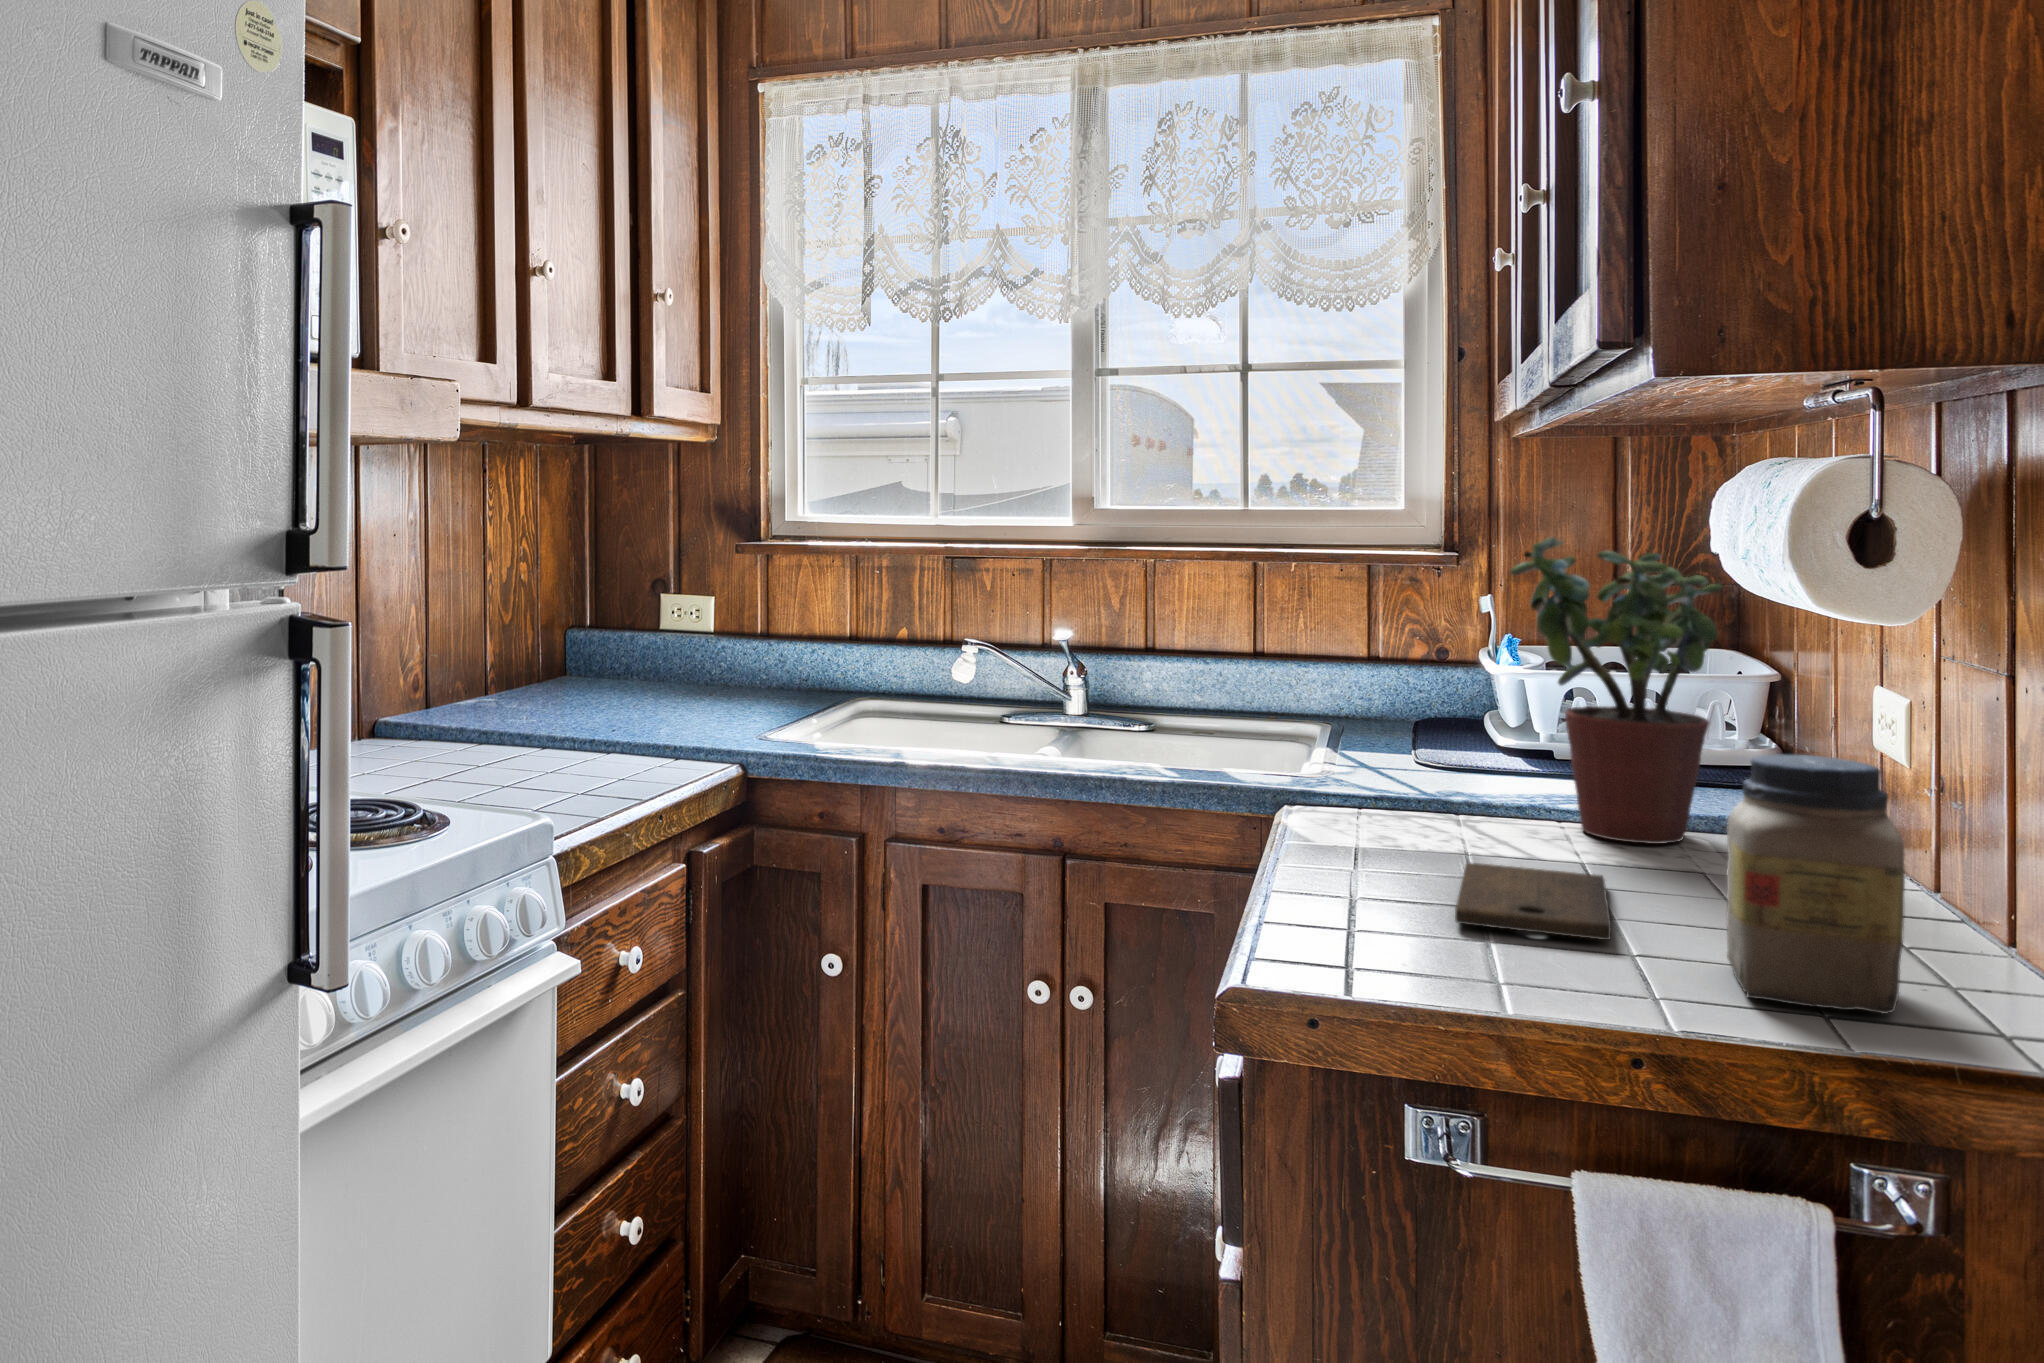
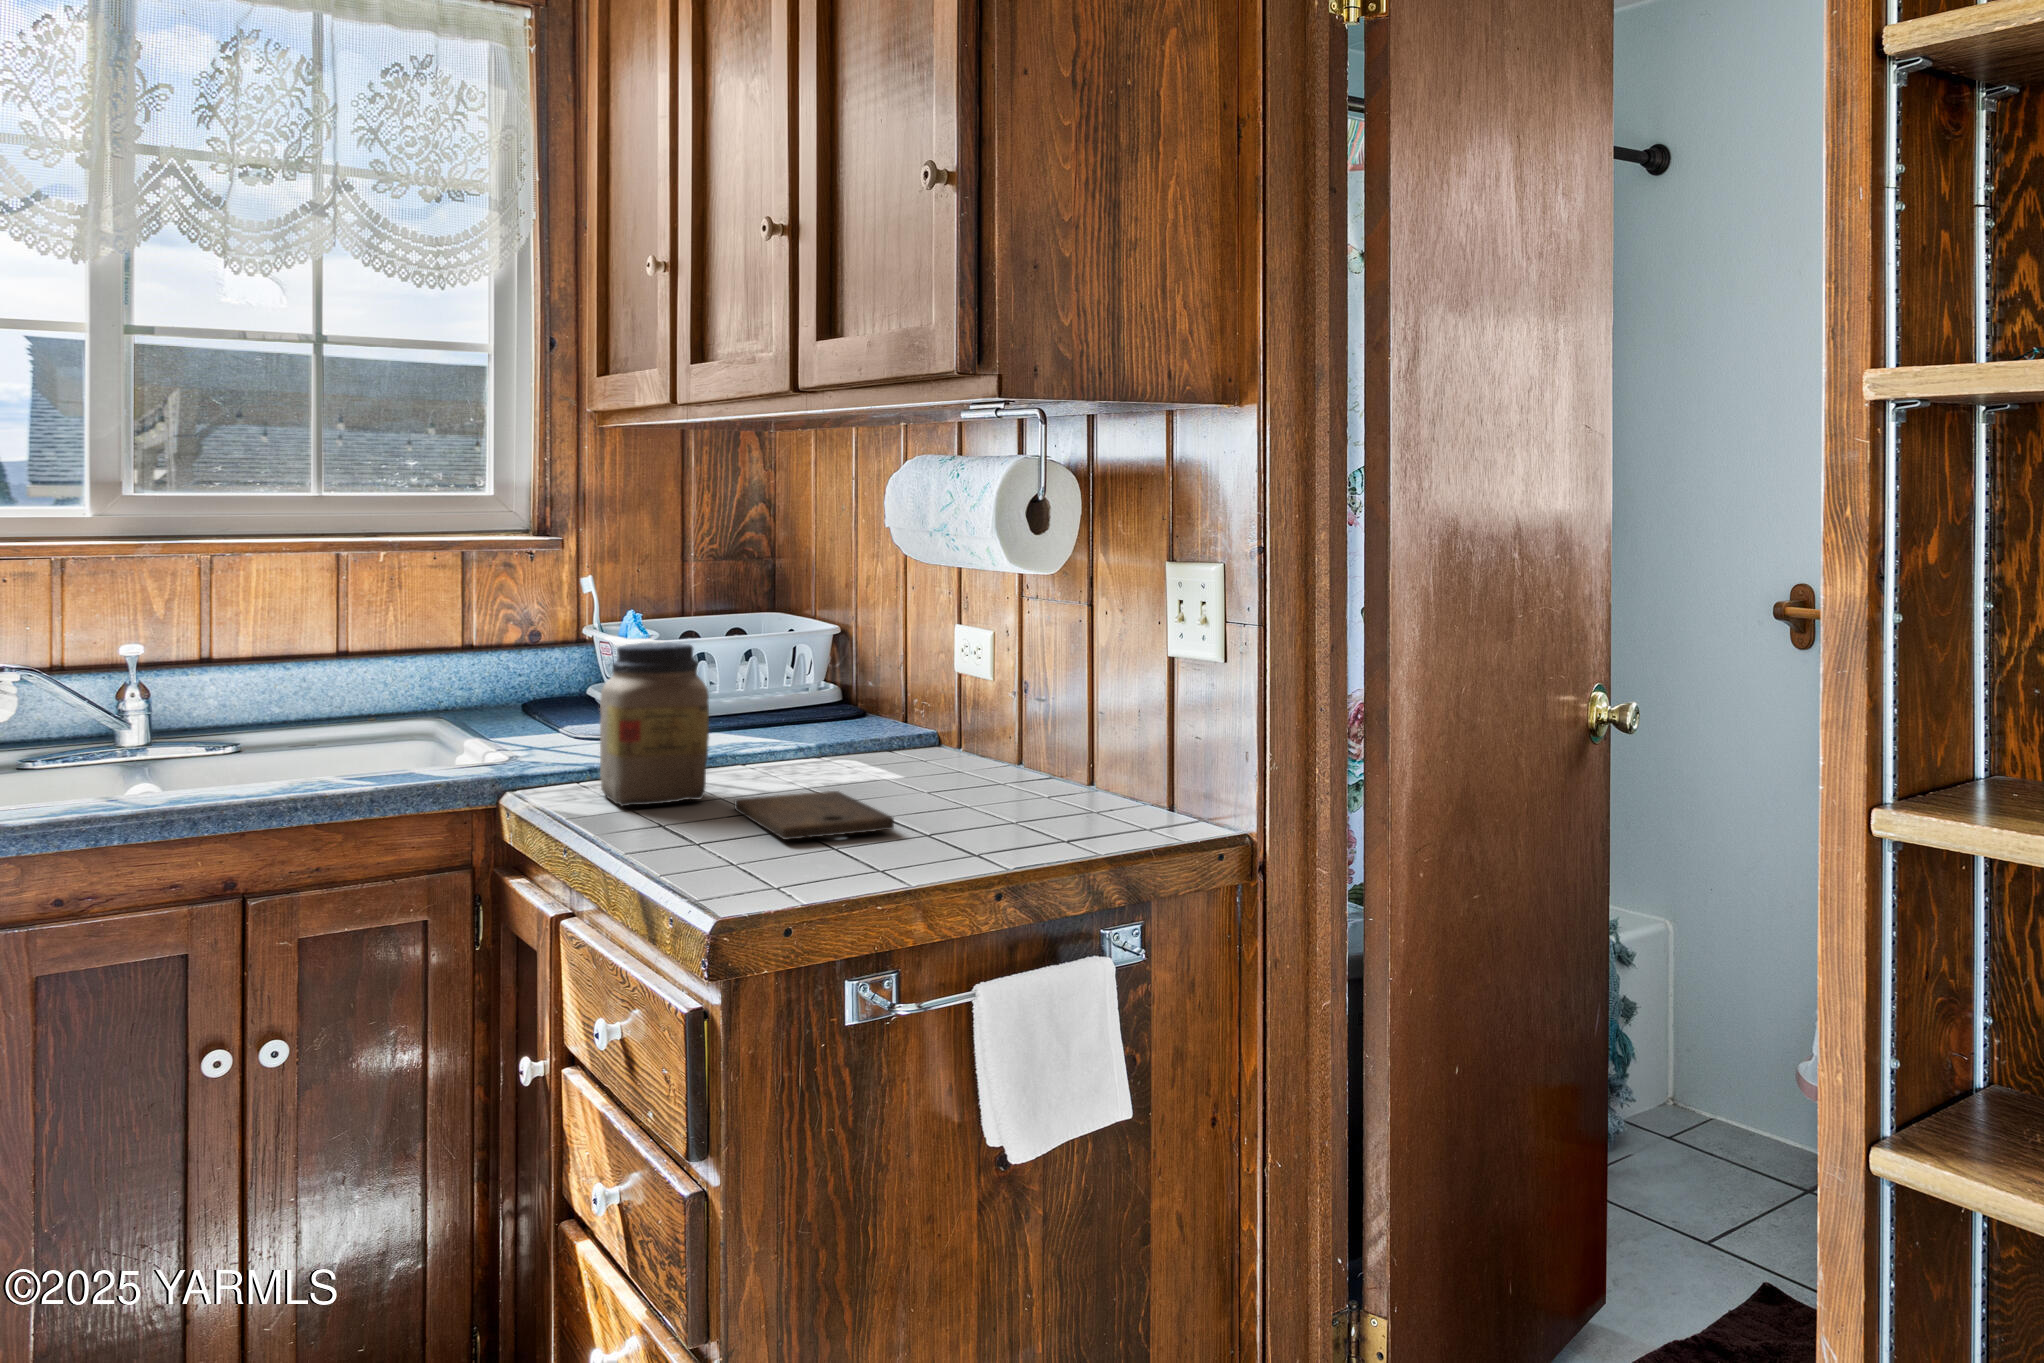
potted plant: present [1510,537,1722,844] -> none [713,518,872,769]
jar: present [1726,754,1905,1014] -> present [600,642,709,806]

